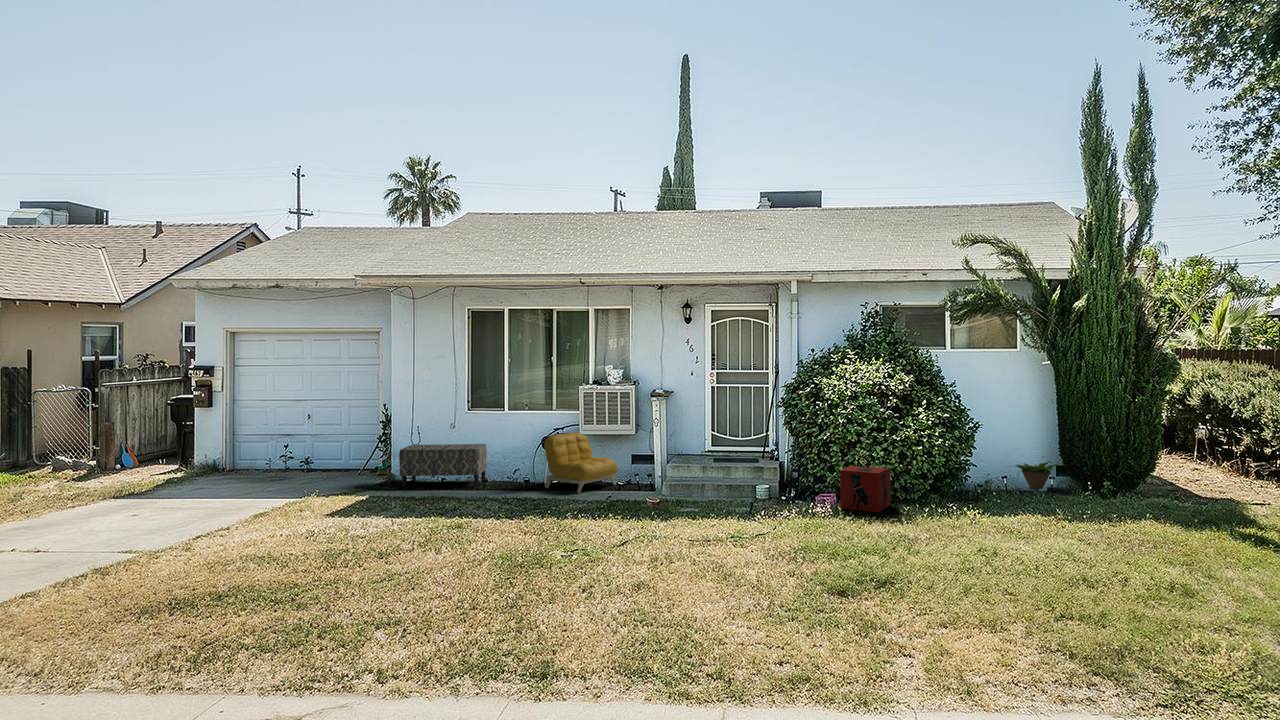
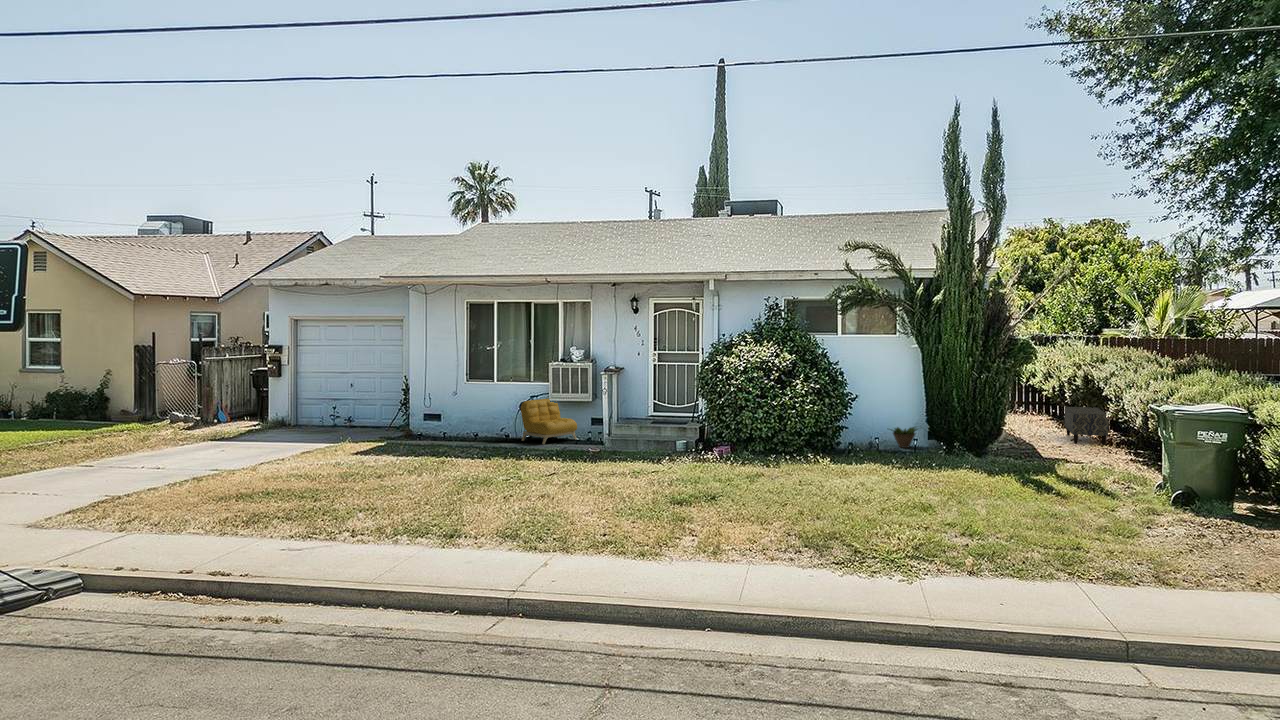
bench: present [399,444,487,487] -> present [1065,407,1108,445]
storage box: present [840,466,891,512] -> none [728,424,769,460]

